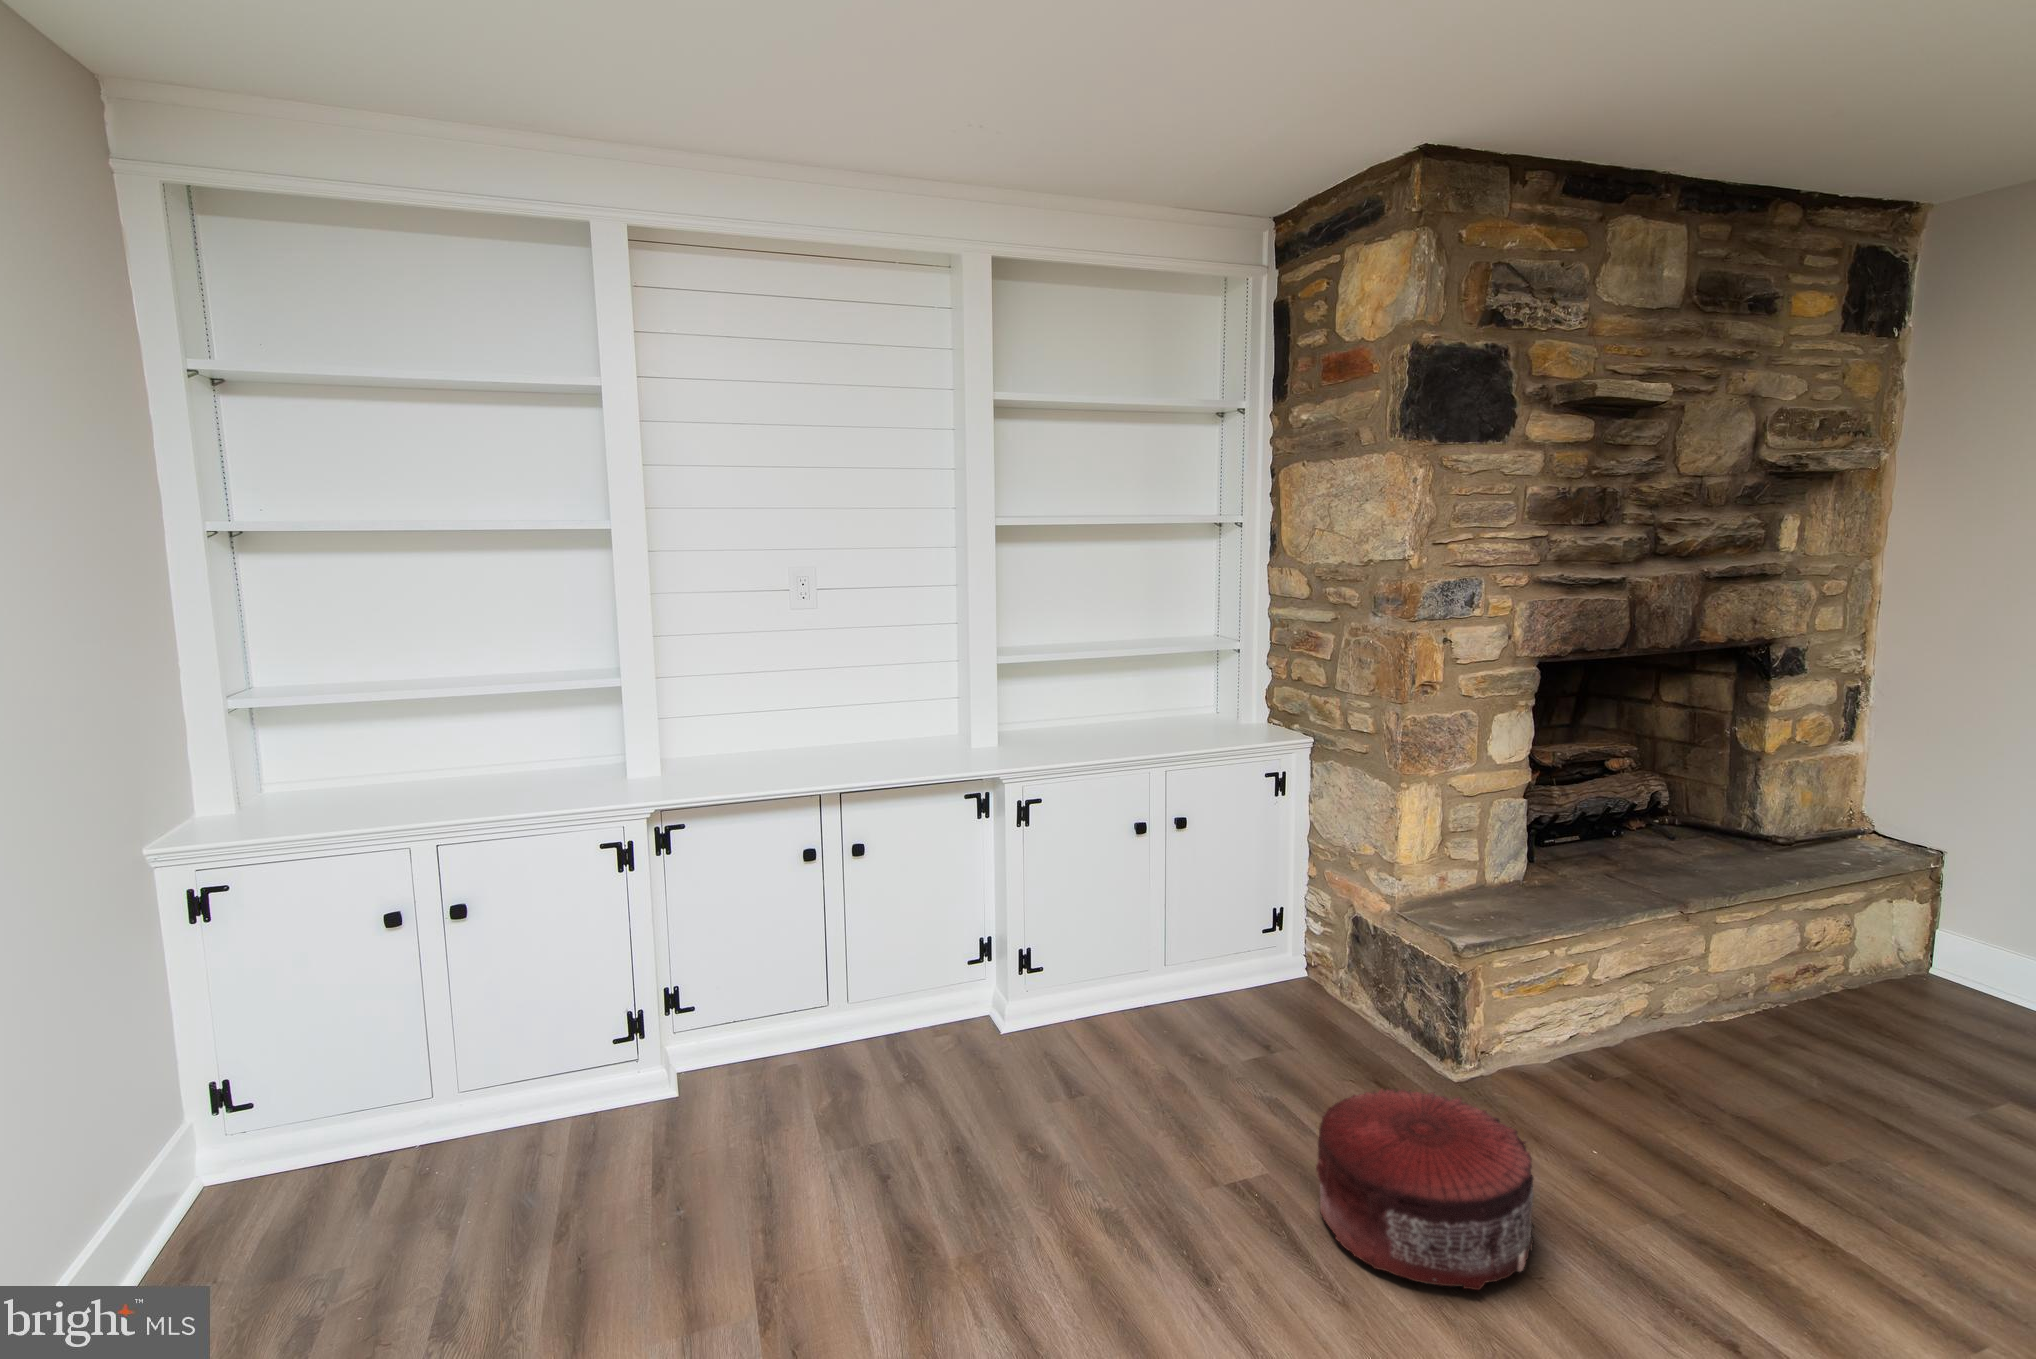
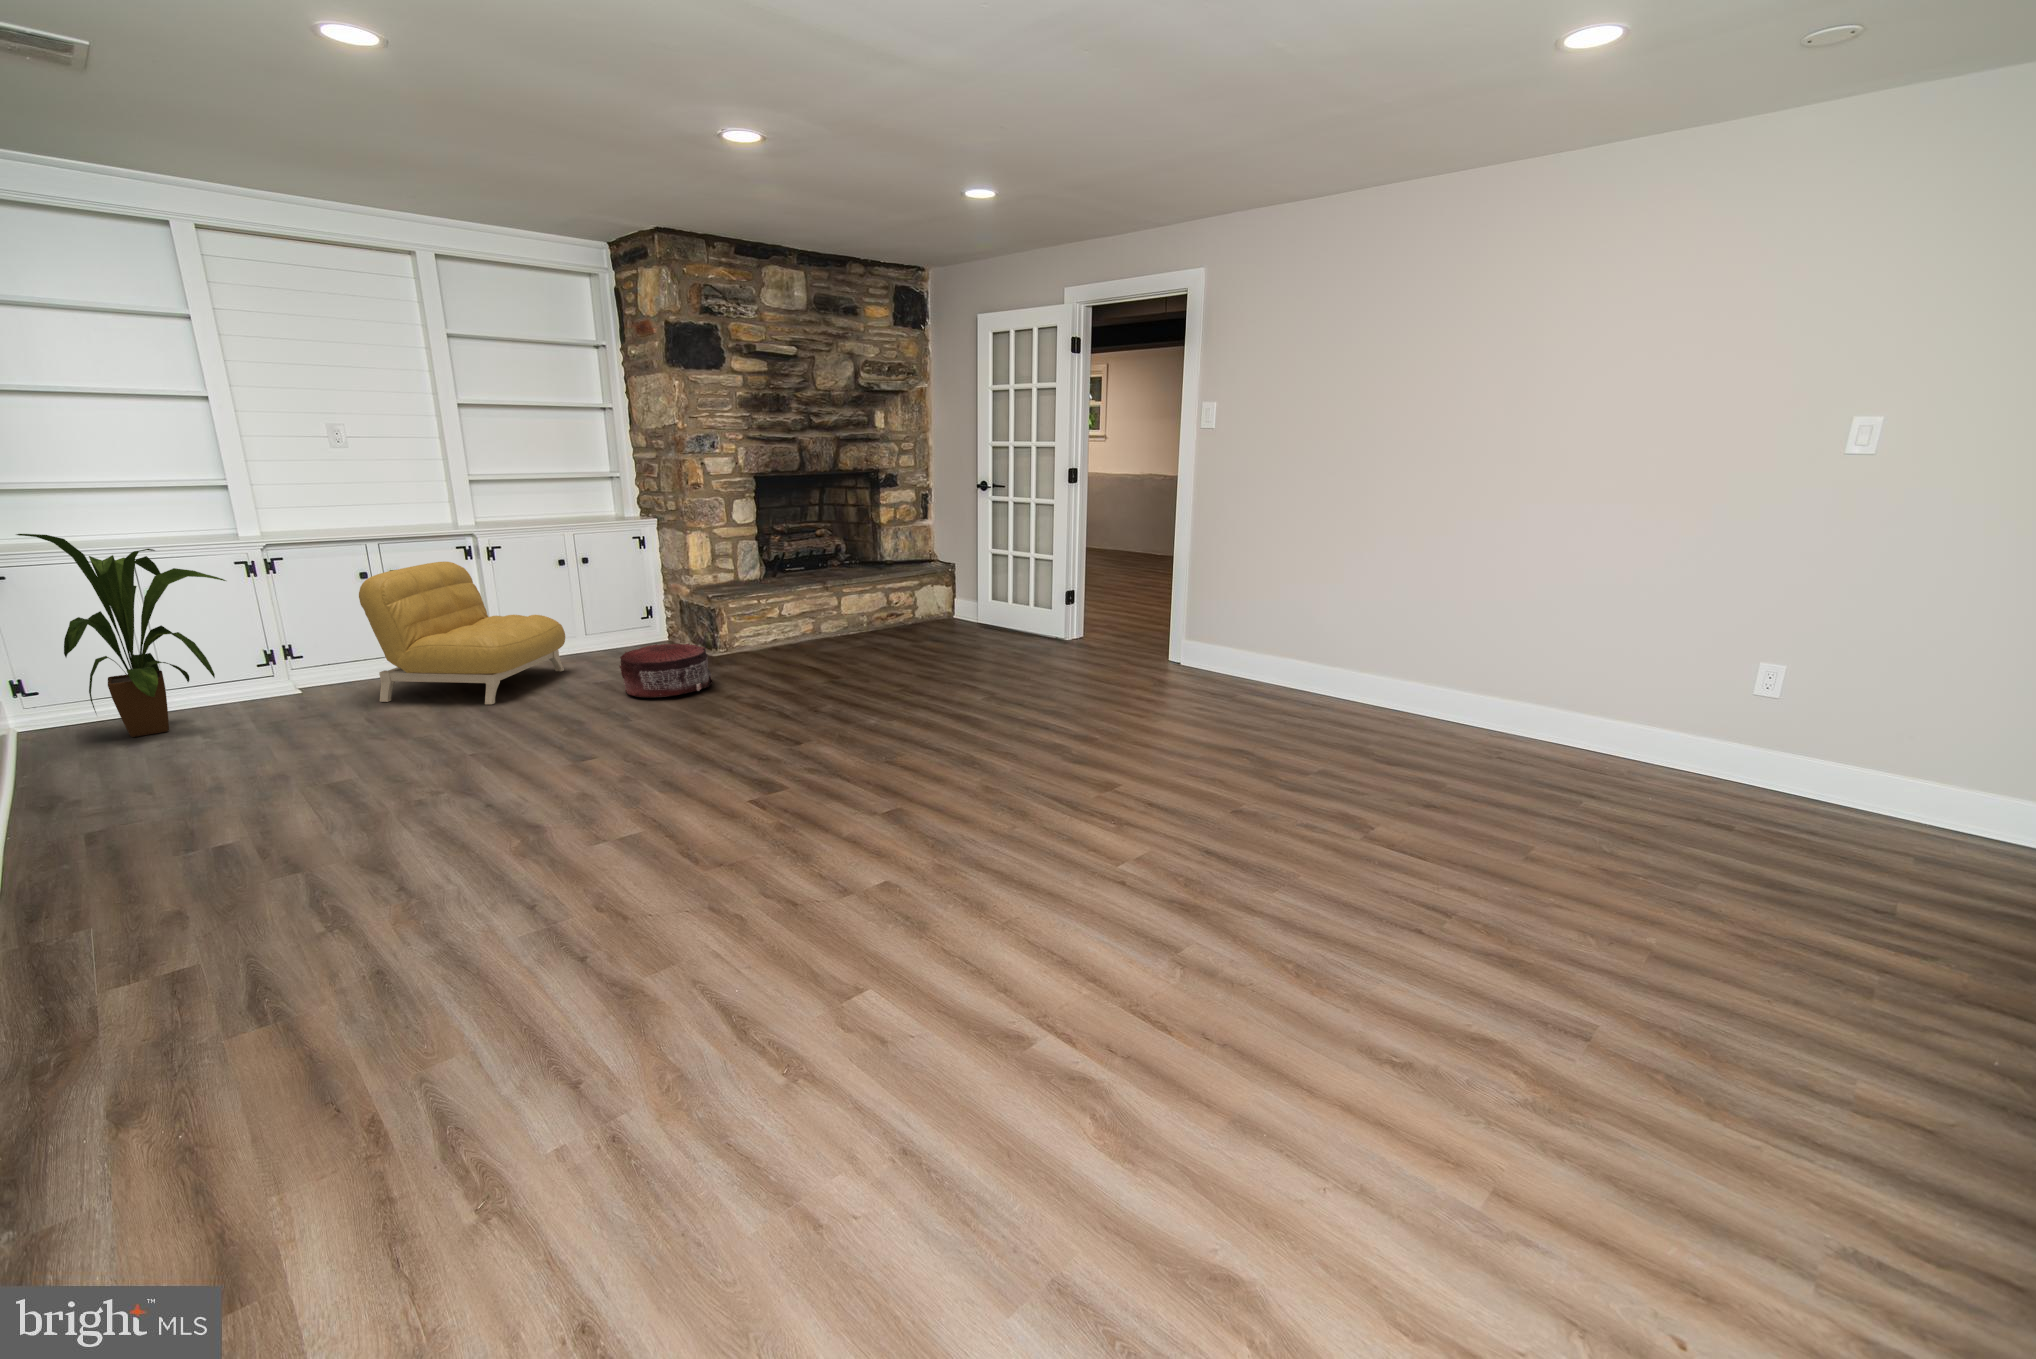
house plant: none [291,816,615,1190] -> present [16,534,226,737]
armchair: none [817,831,1162,1210] -> present [359,562,565,704]

